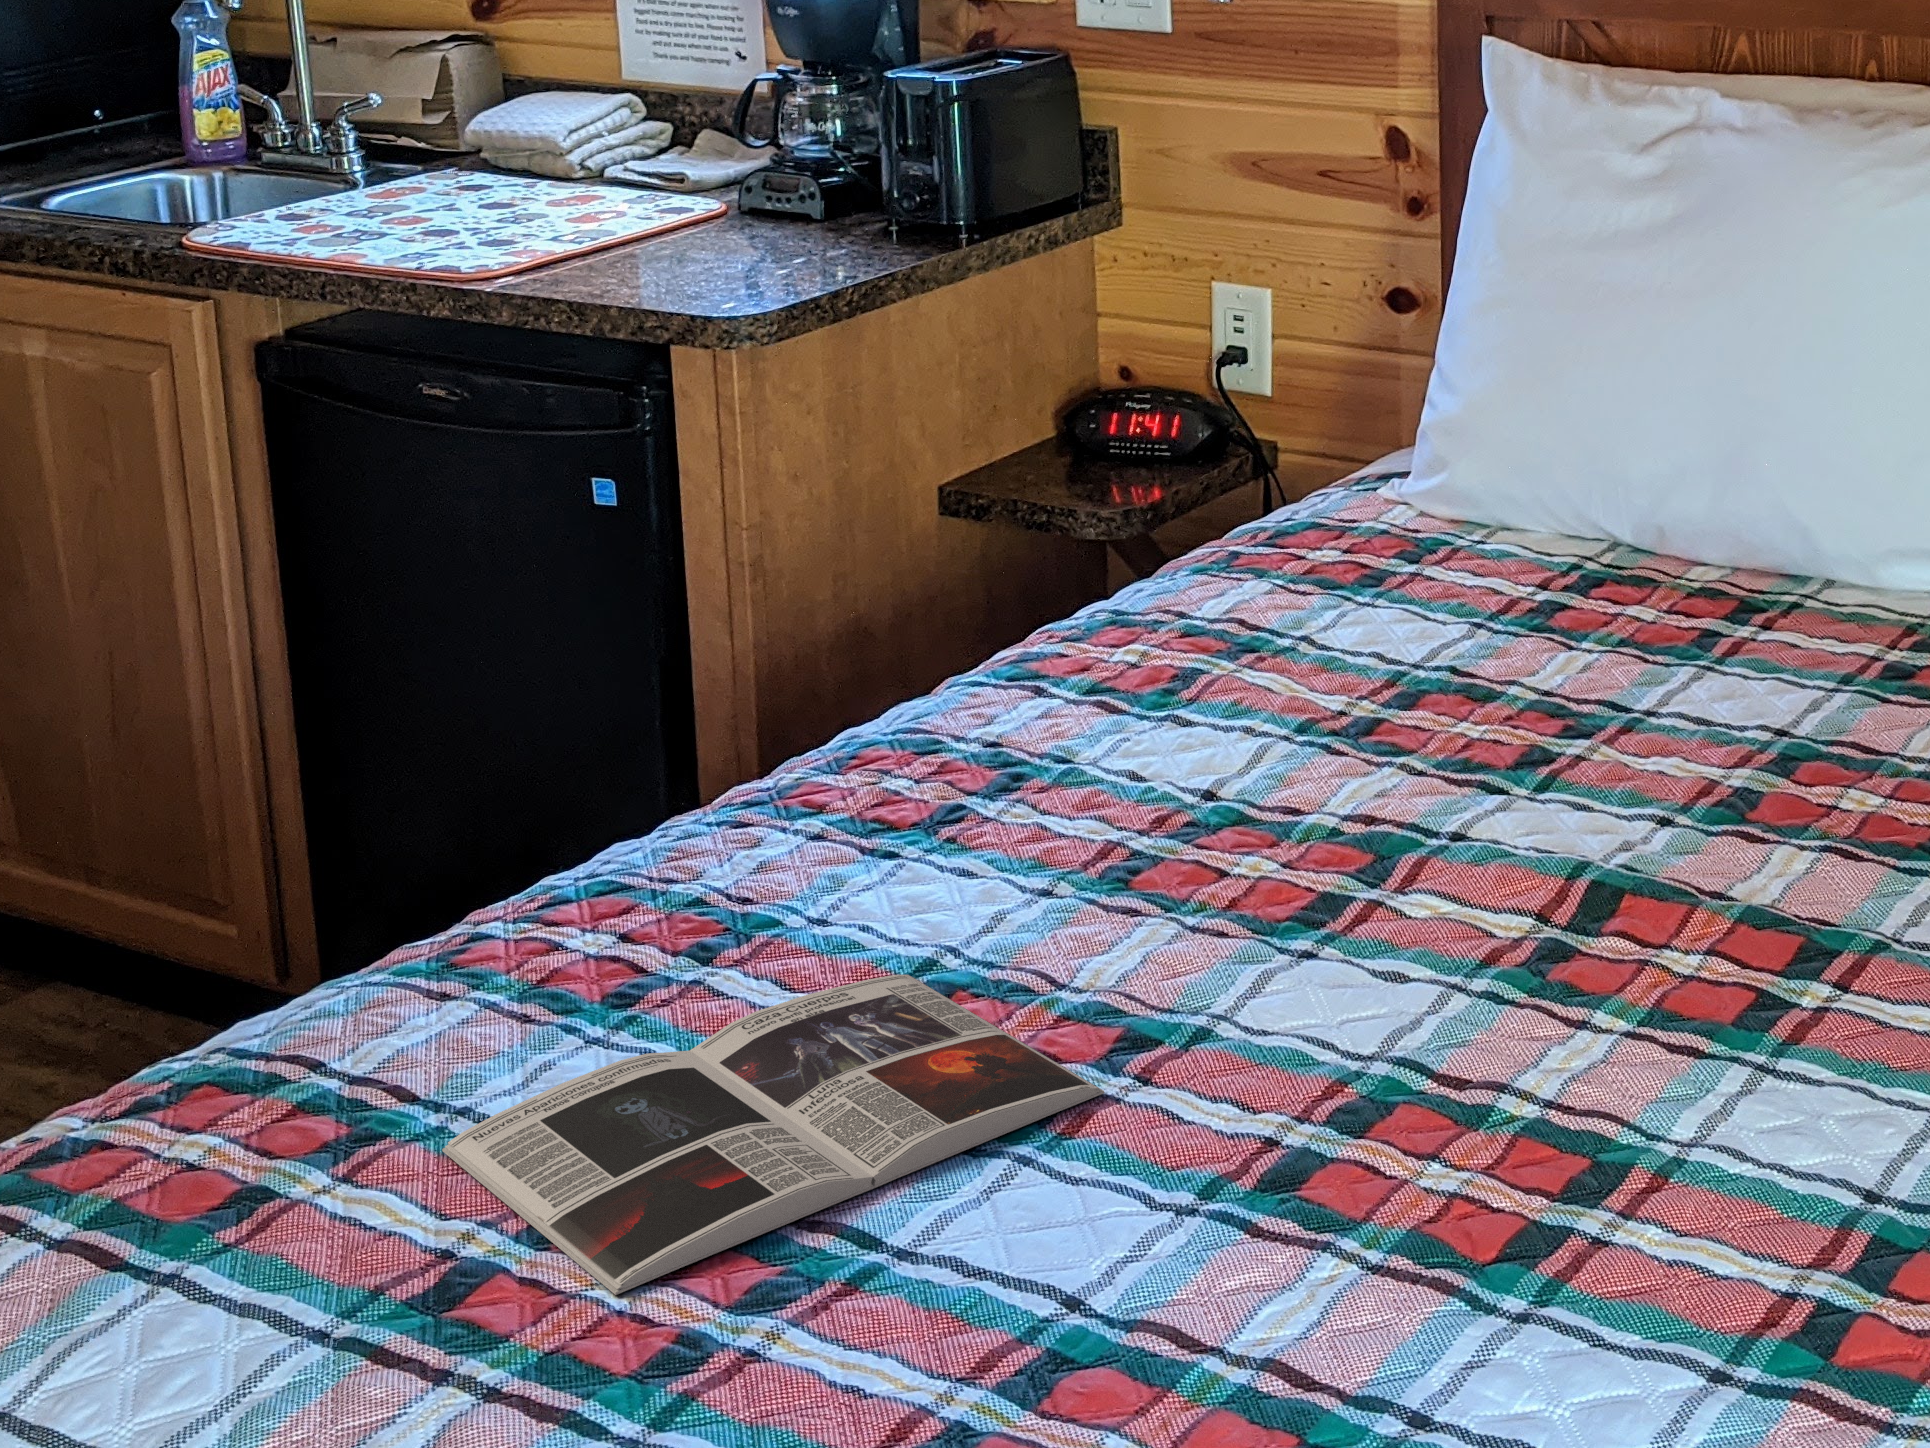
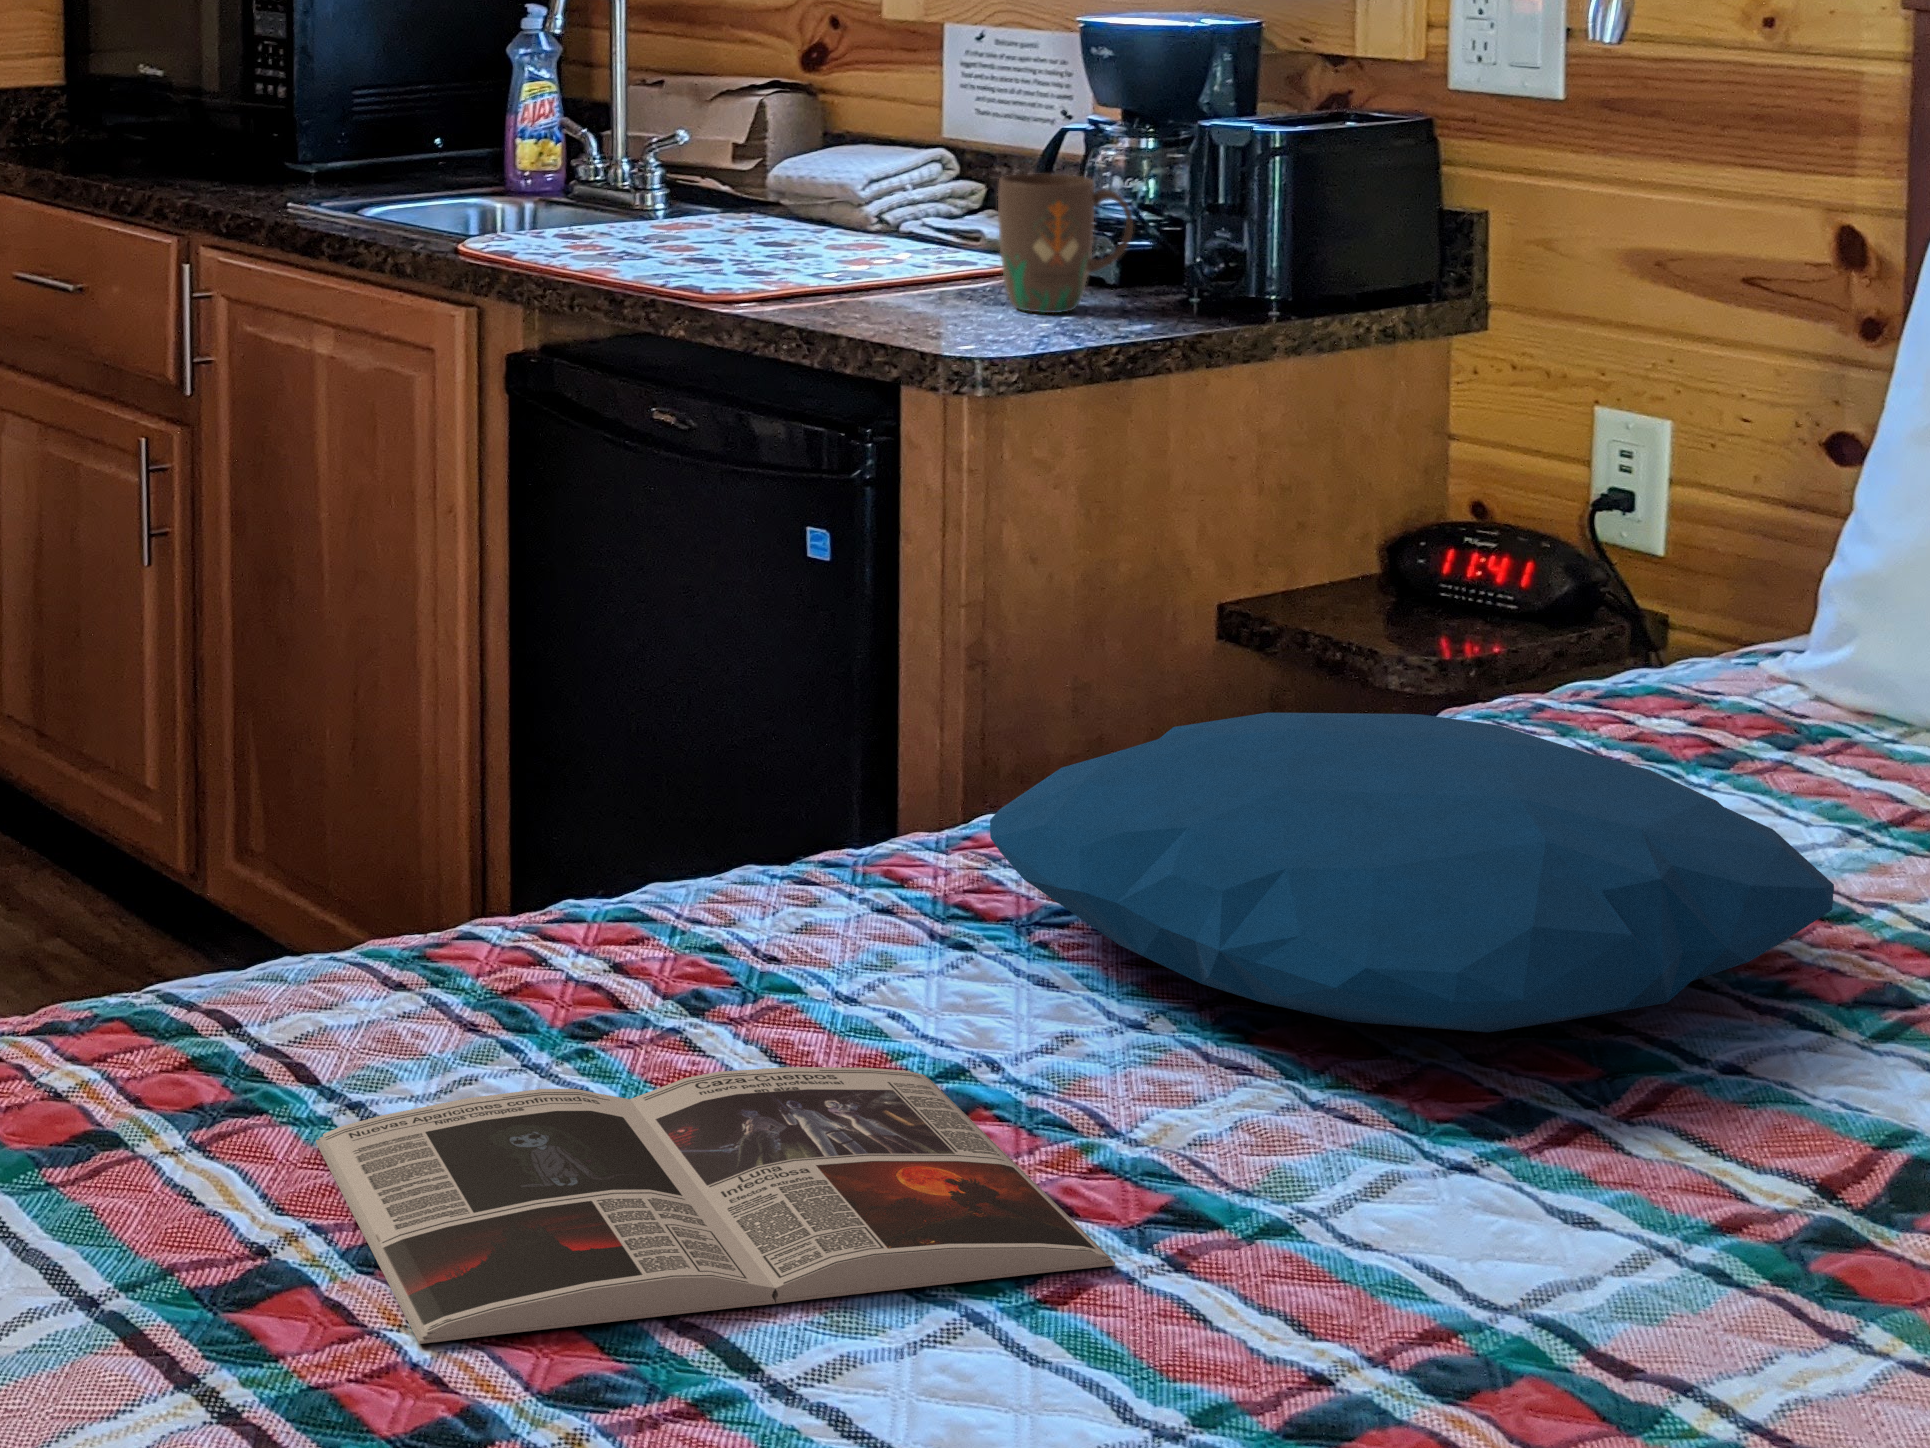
mug: none [724,134,842,260] -> present [998,174,1133,313]
pillow: none [895,599,1504,861] -> present [990,713,1834,1032]

